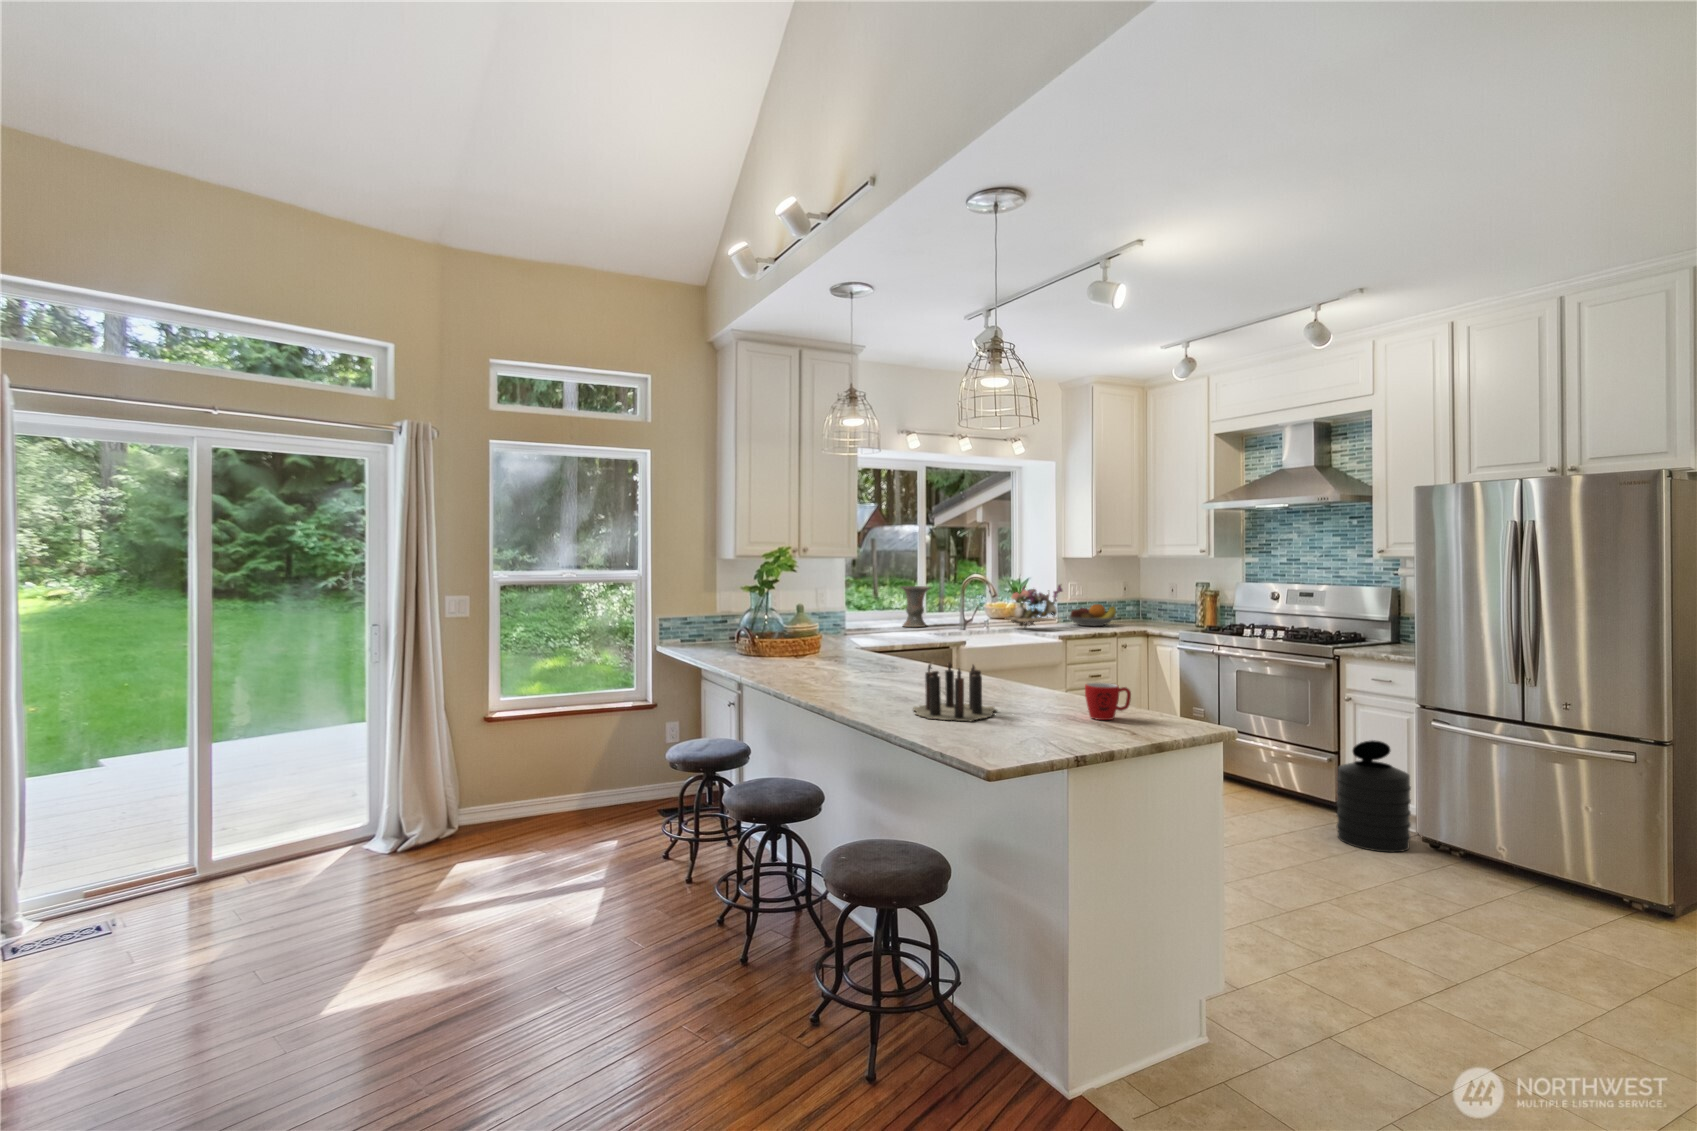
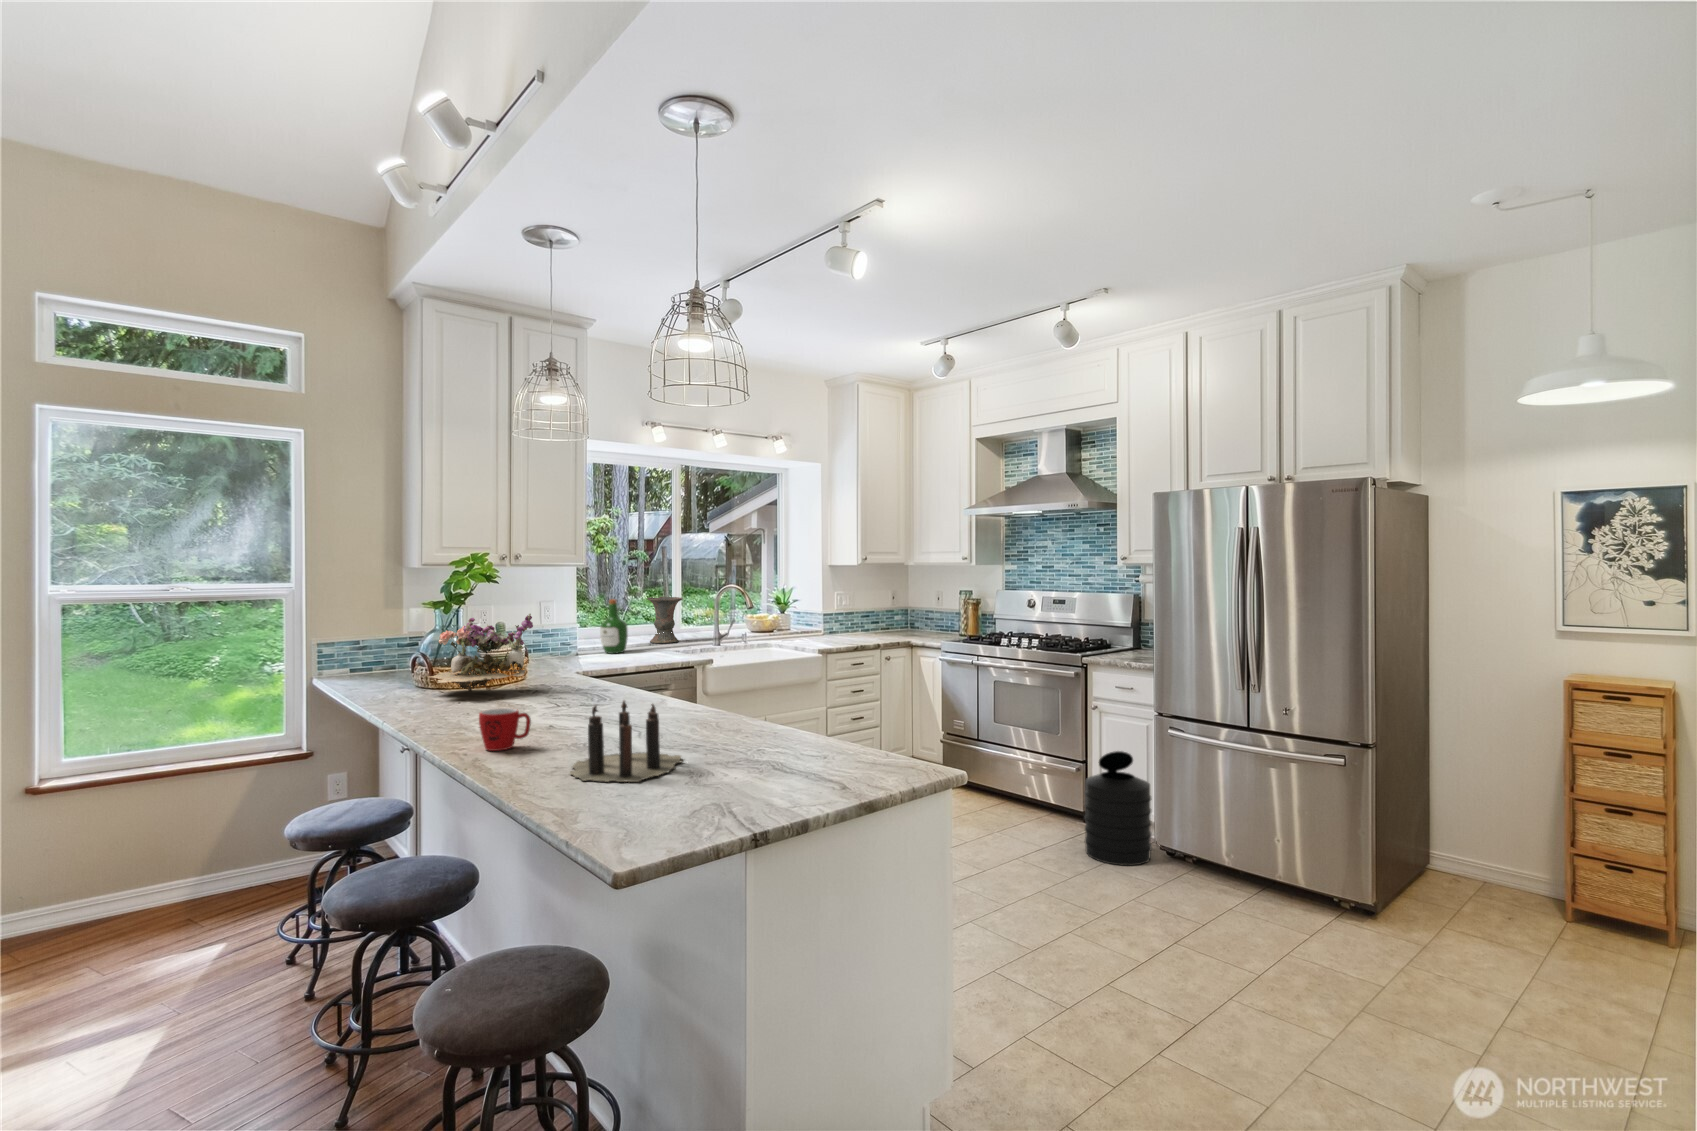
flower arrangement: present [1005,584,1062,628] -> present [429,614,533,692]
wine bottle: none [866,586,889,634] -> present [600,599,628,654]
fruit bowl: present [1067,604,1116,626] -> none [829,614,882,637]
mug: present [1085,683,1131,720] -> present [479,708,531,751]

